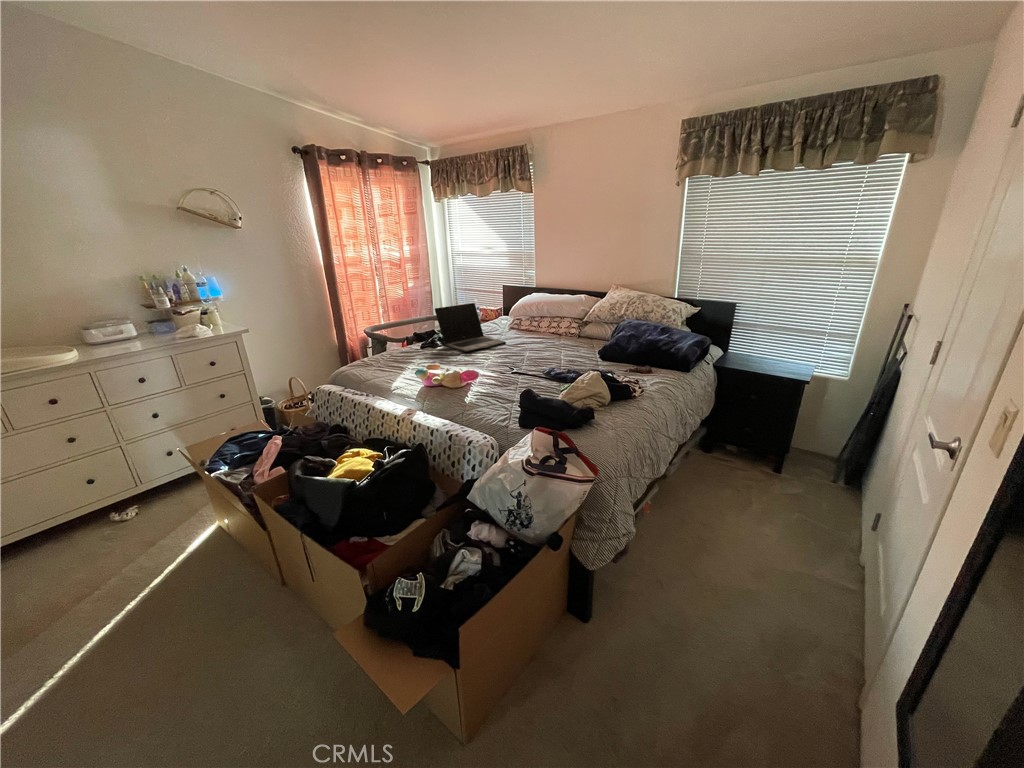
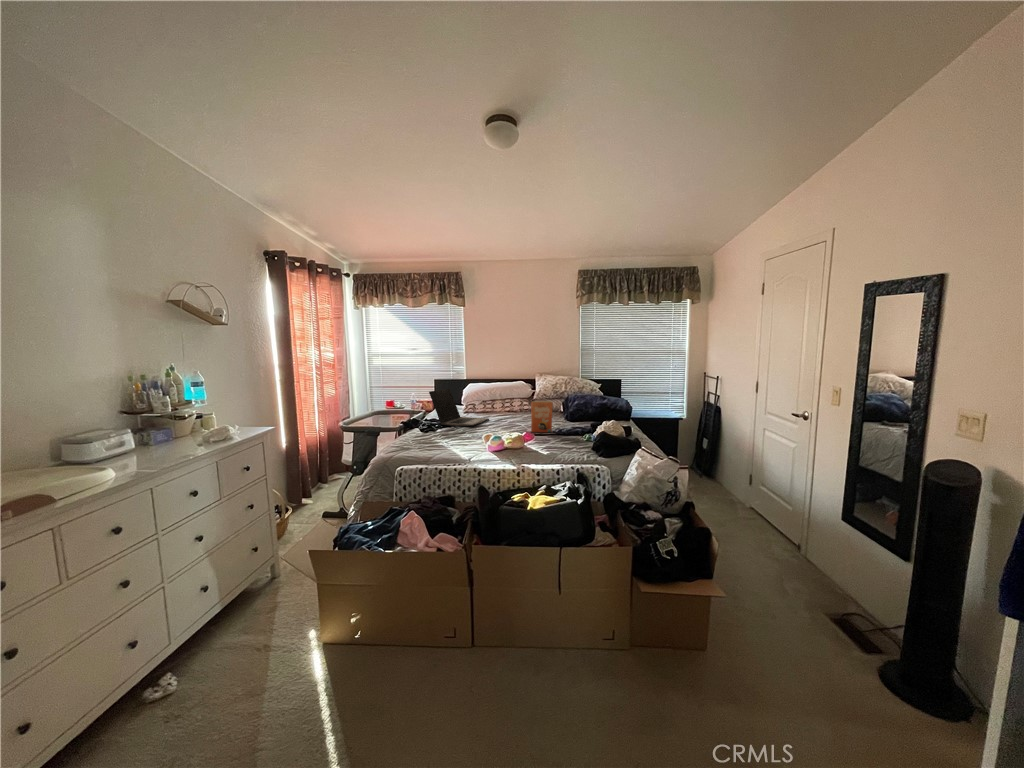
paperback book: none [491,334,550,382] -> present [531,401,553,432]

